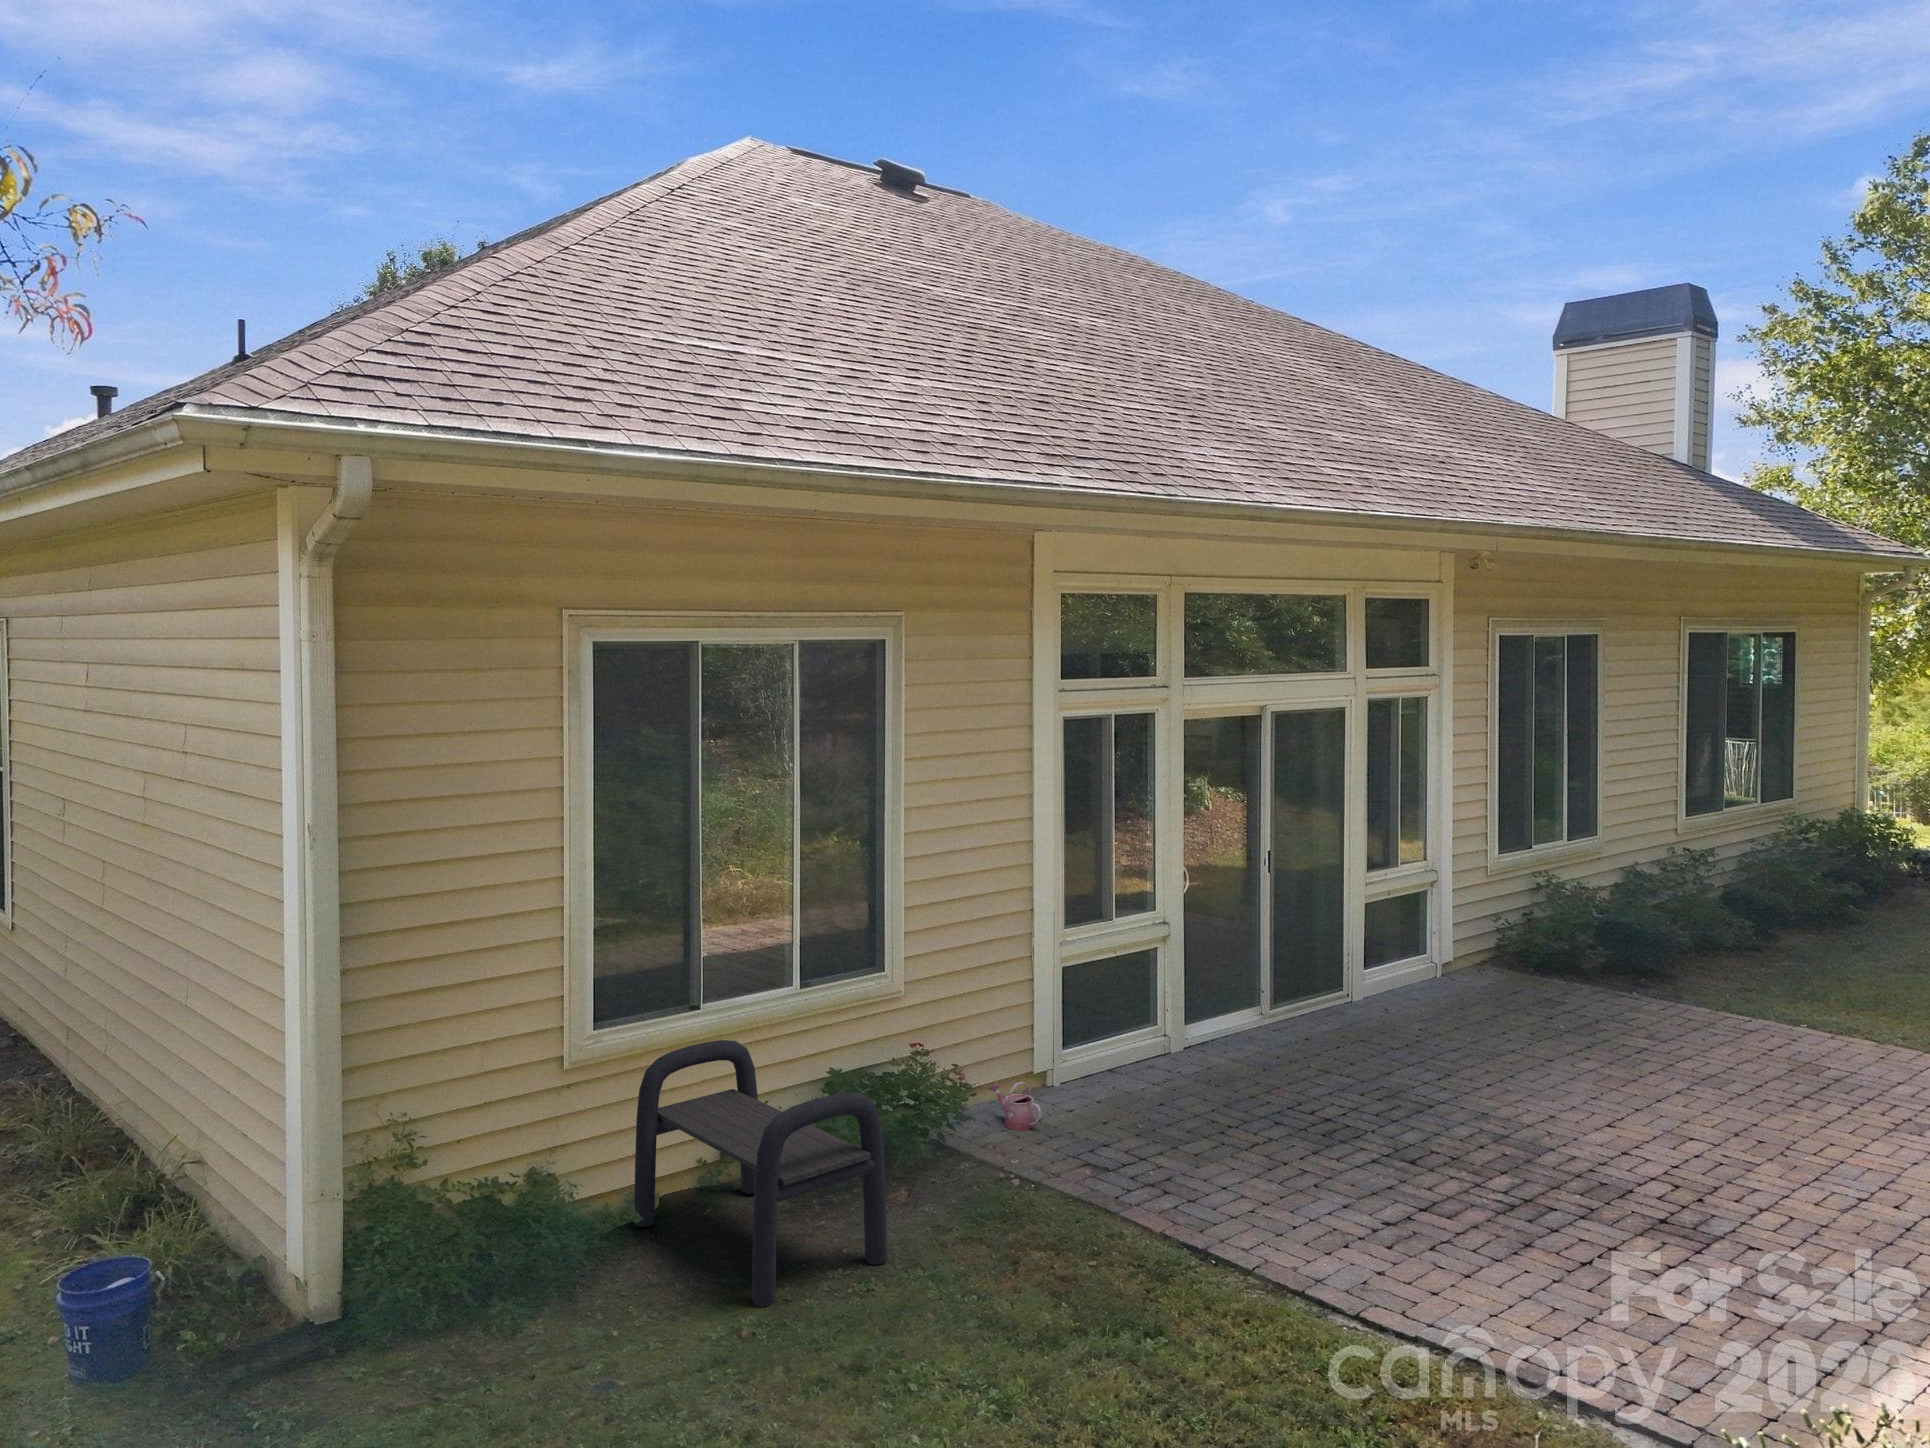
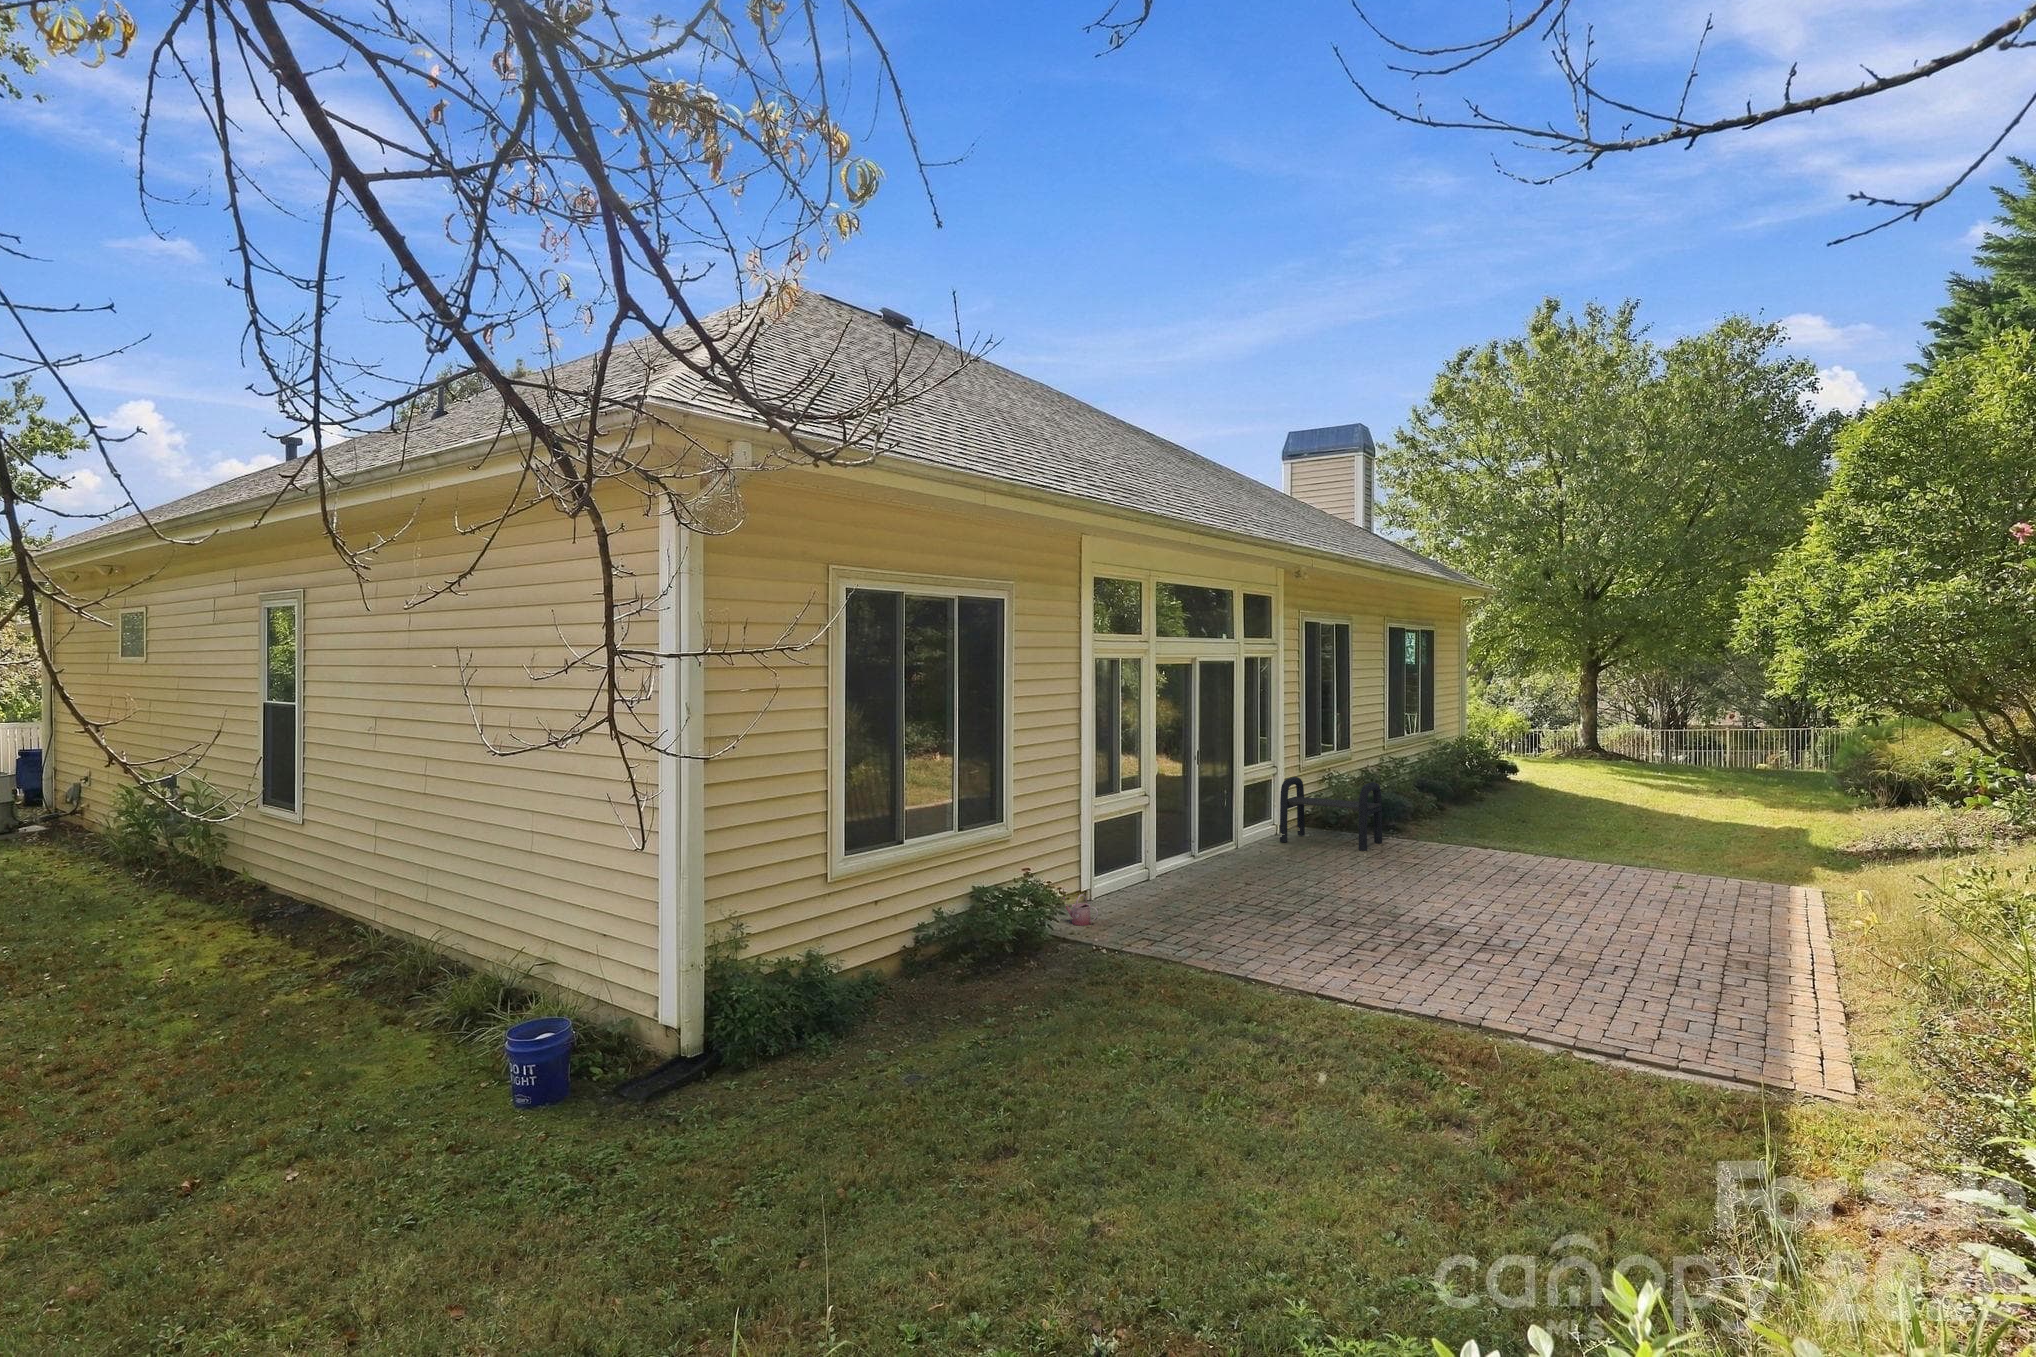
bench: present [634,1040,887,1307] -> present [1280,777,1382,851]

